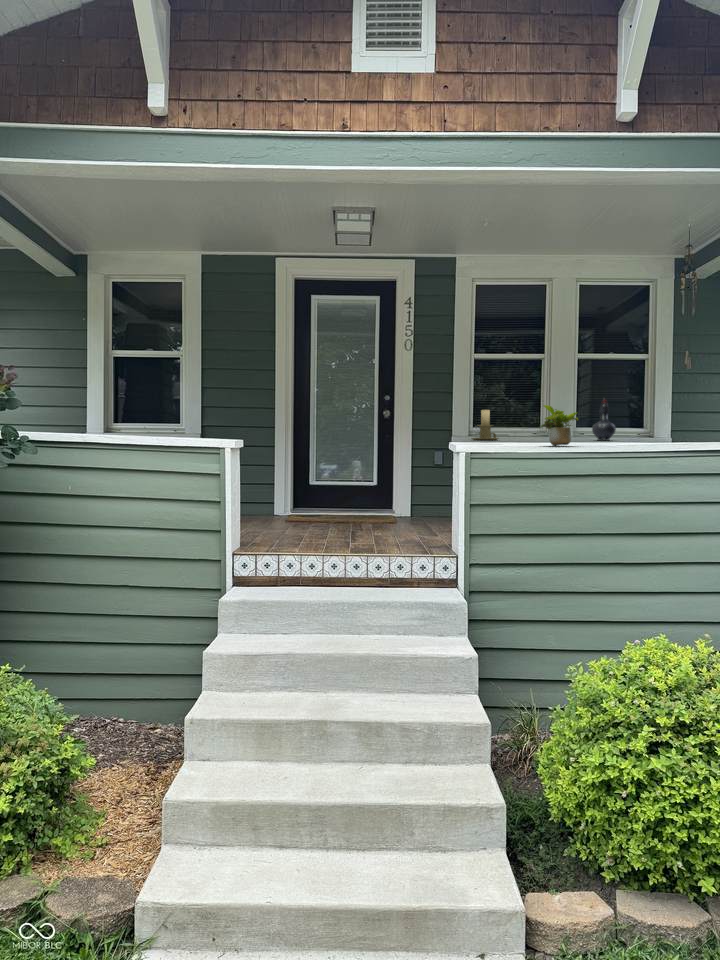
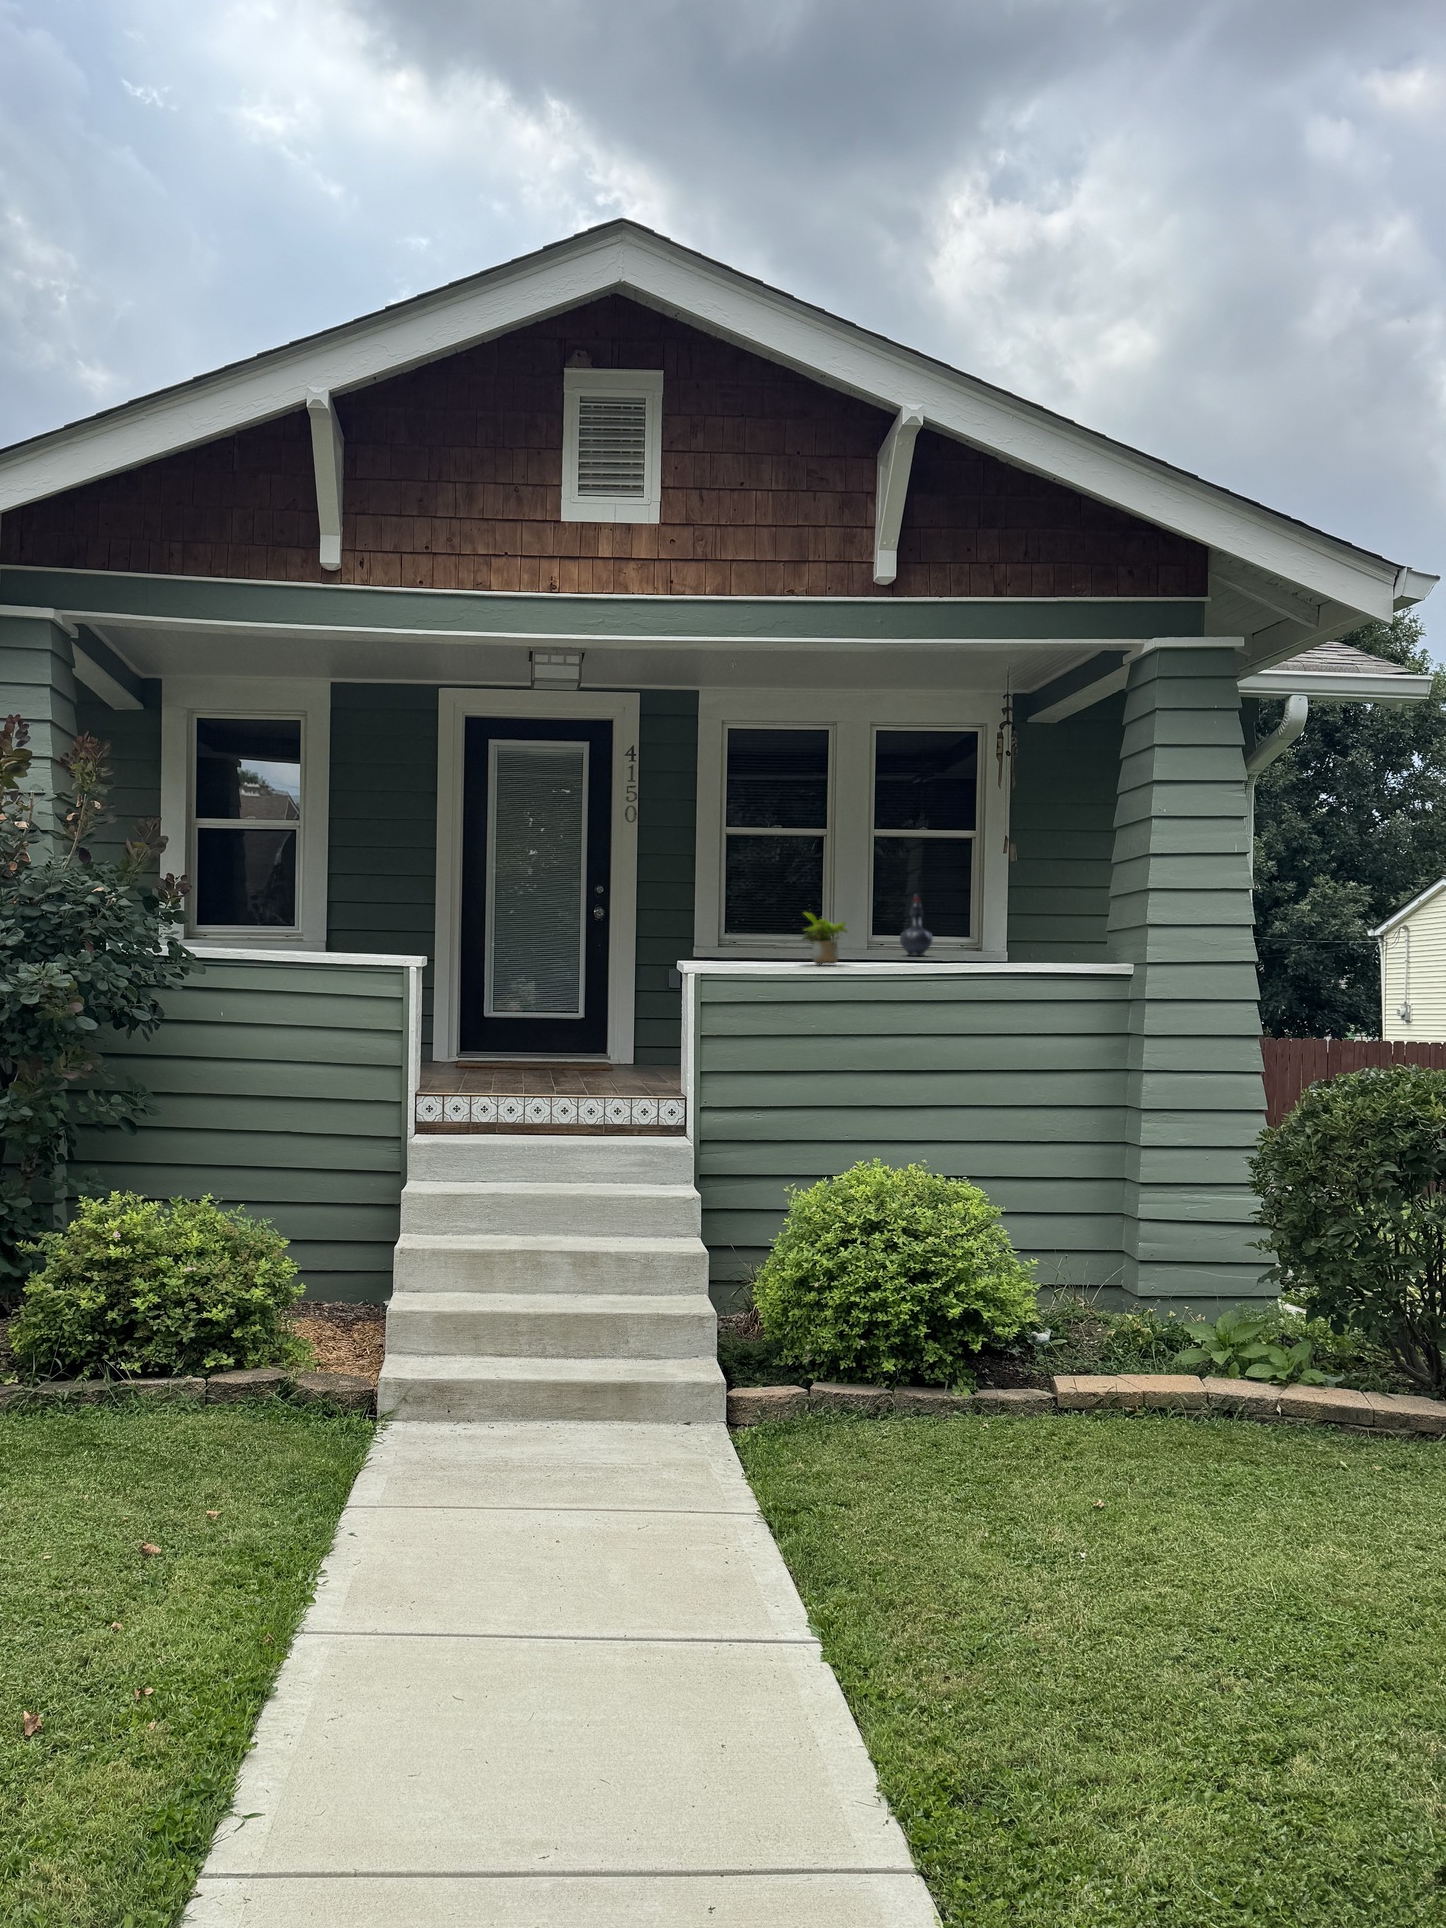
candle holder: present [472,410,498,440] -> none [724,910,766,954]

